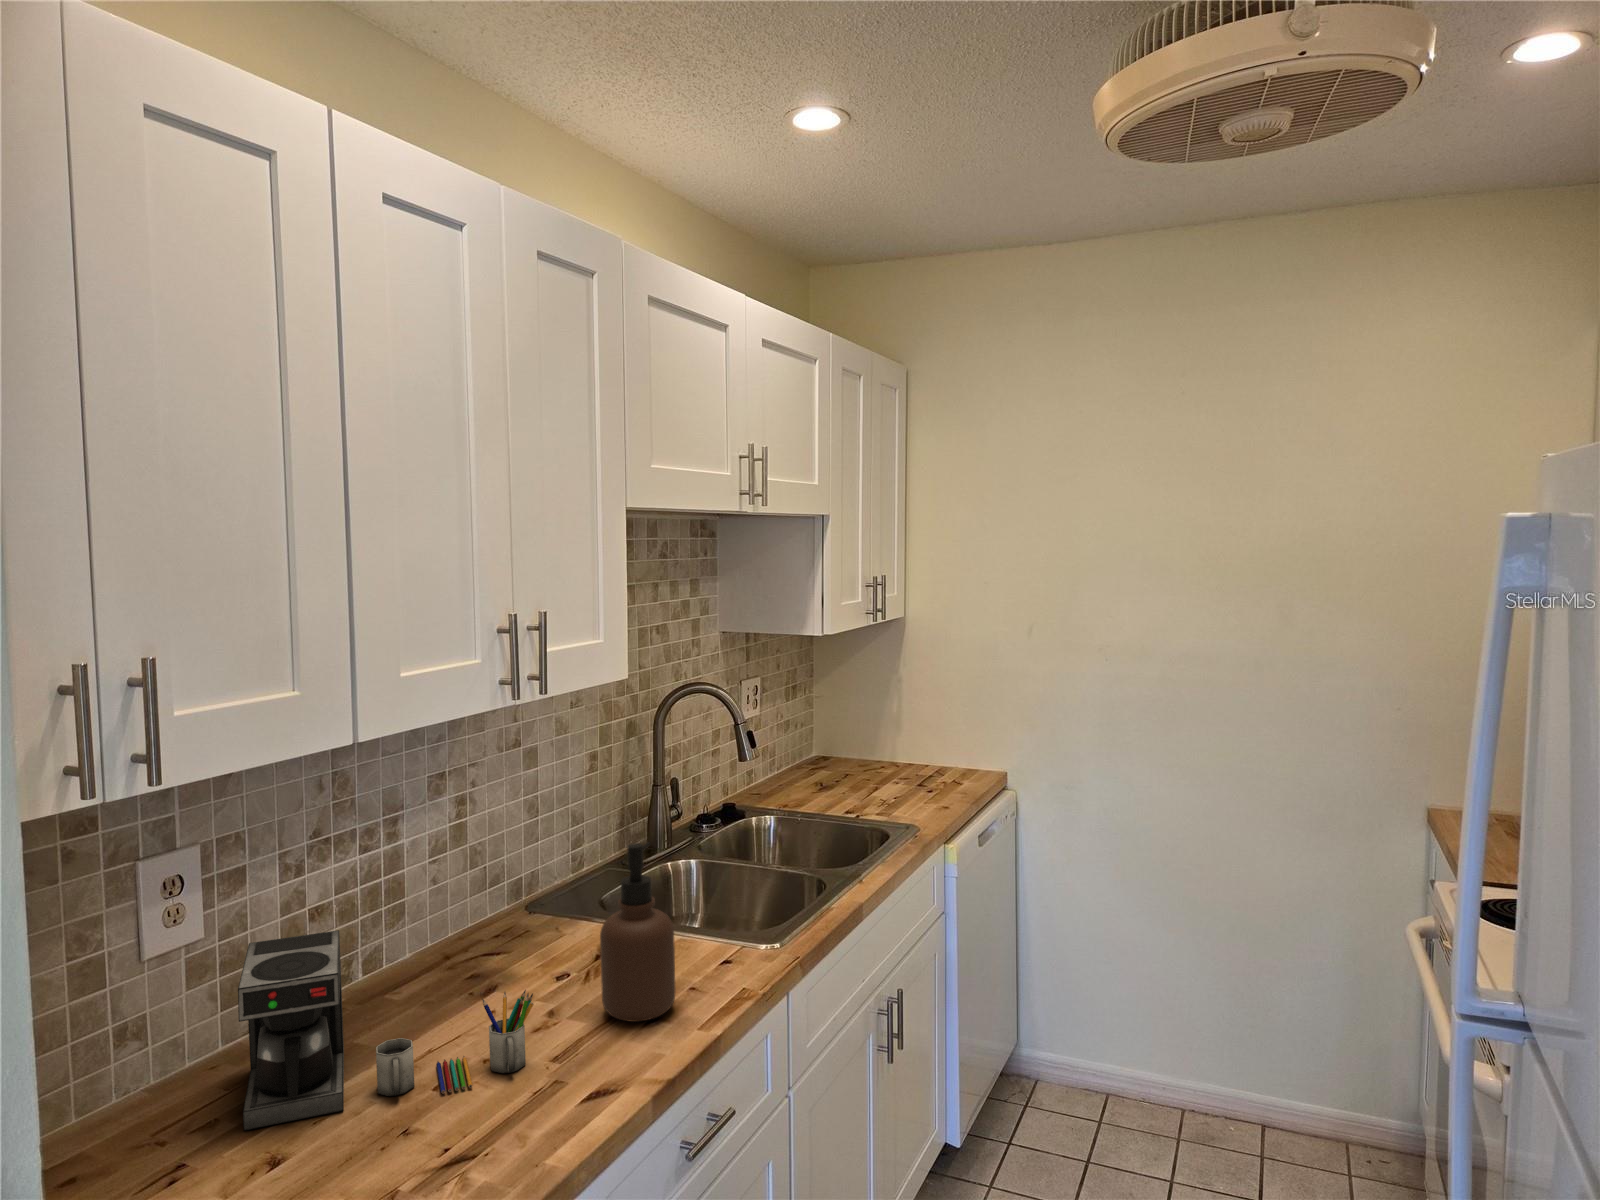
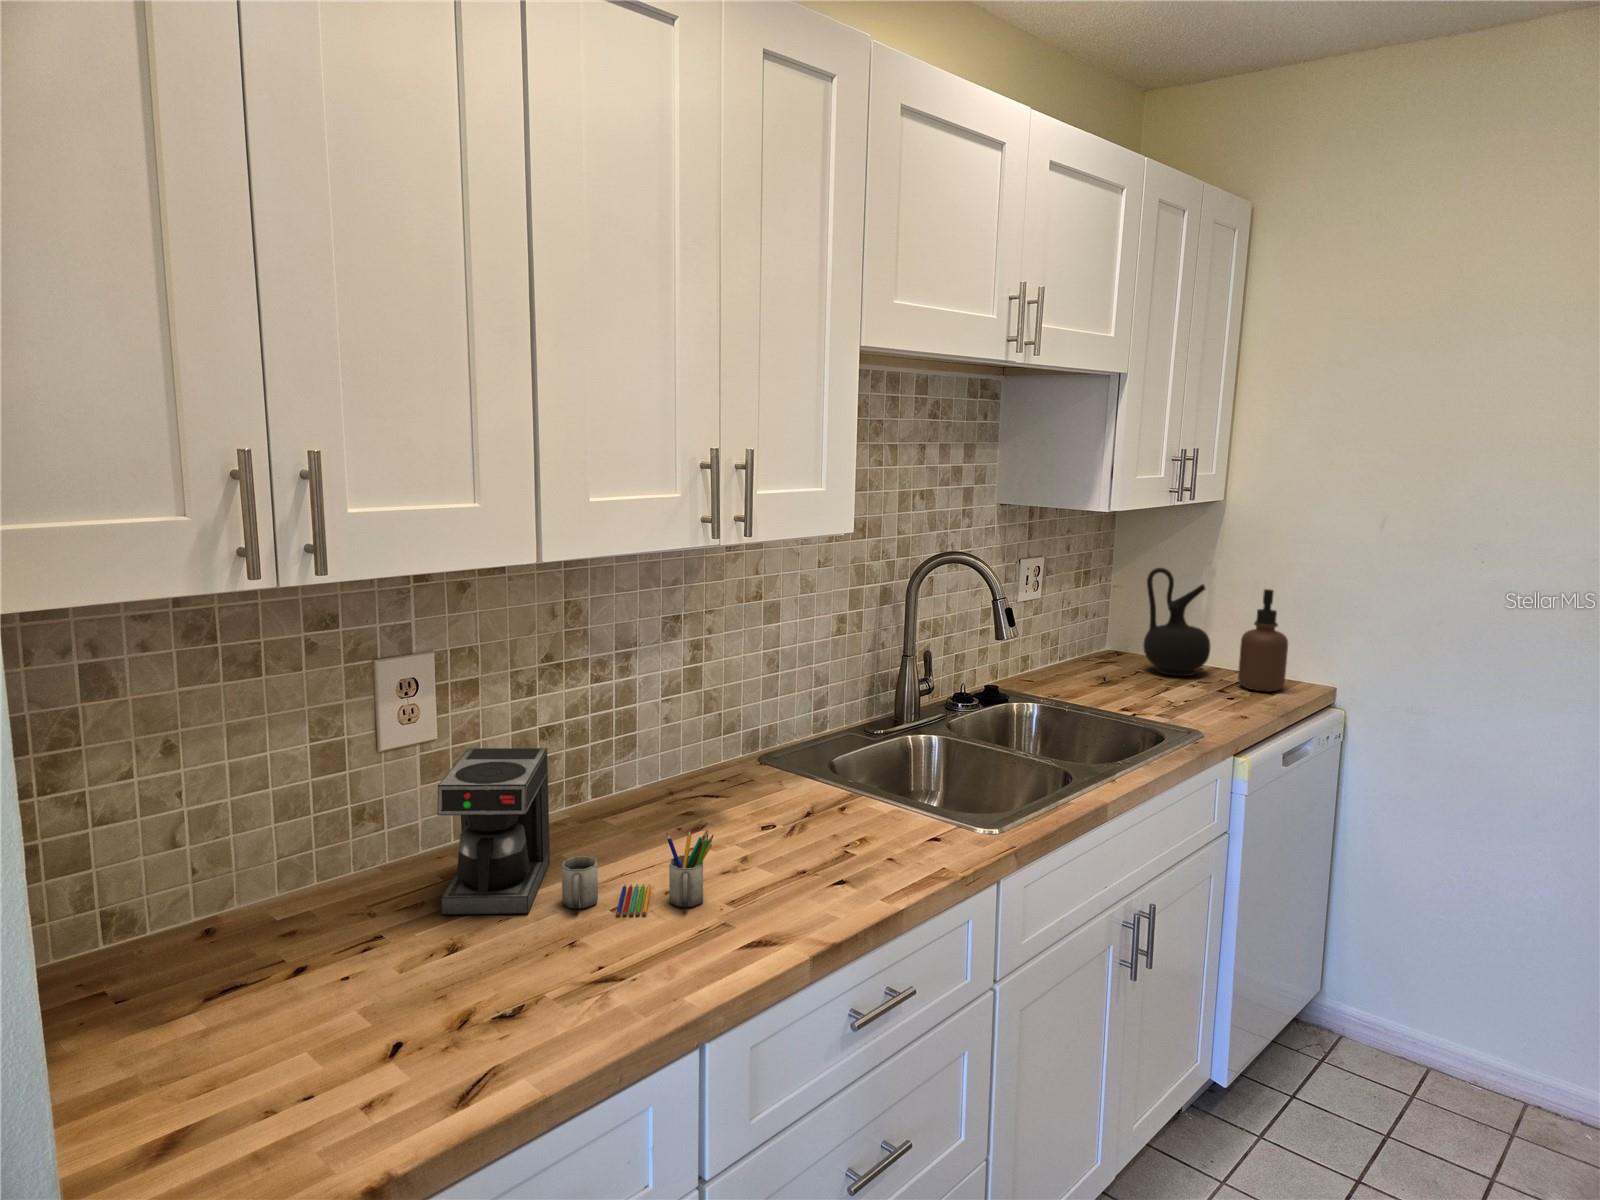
ceramic jug: none [850,678,908,775] -> present [1143,568,1210,676]
soap dispenser: present [600,842,675,1022] -> present [1238,589,1288,692]

